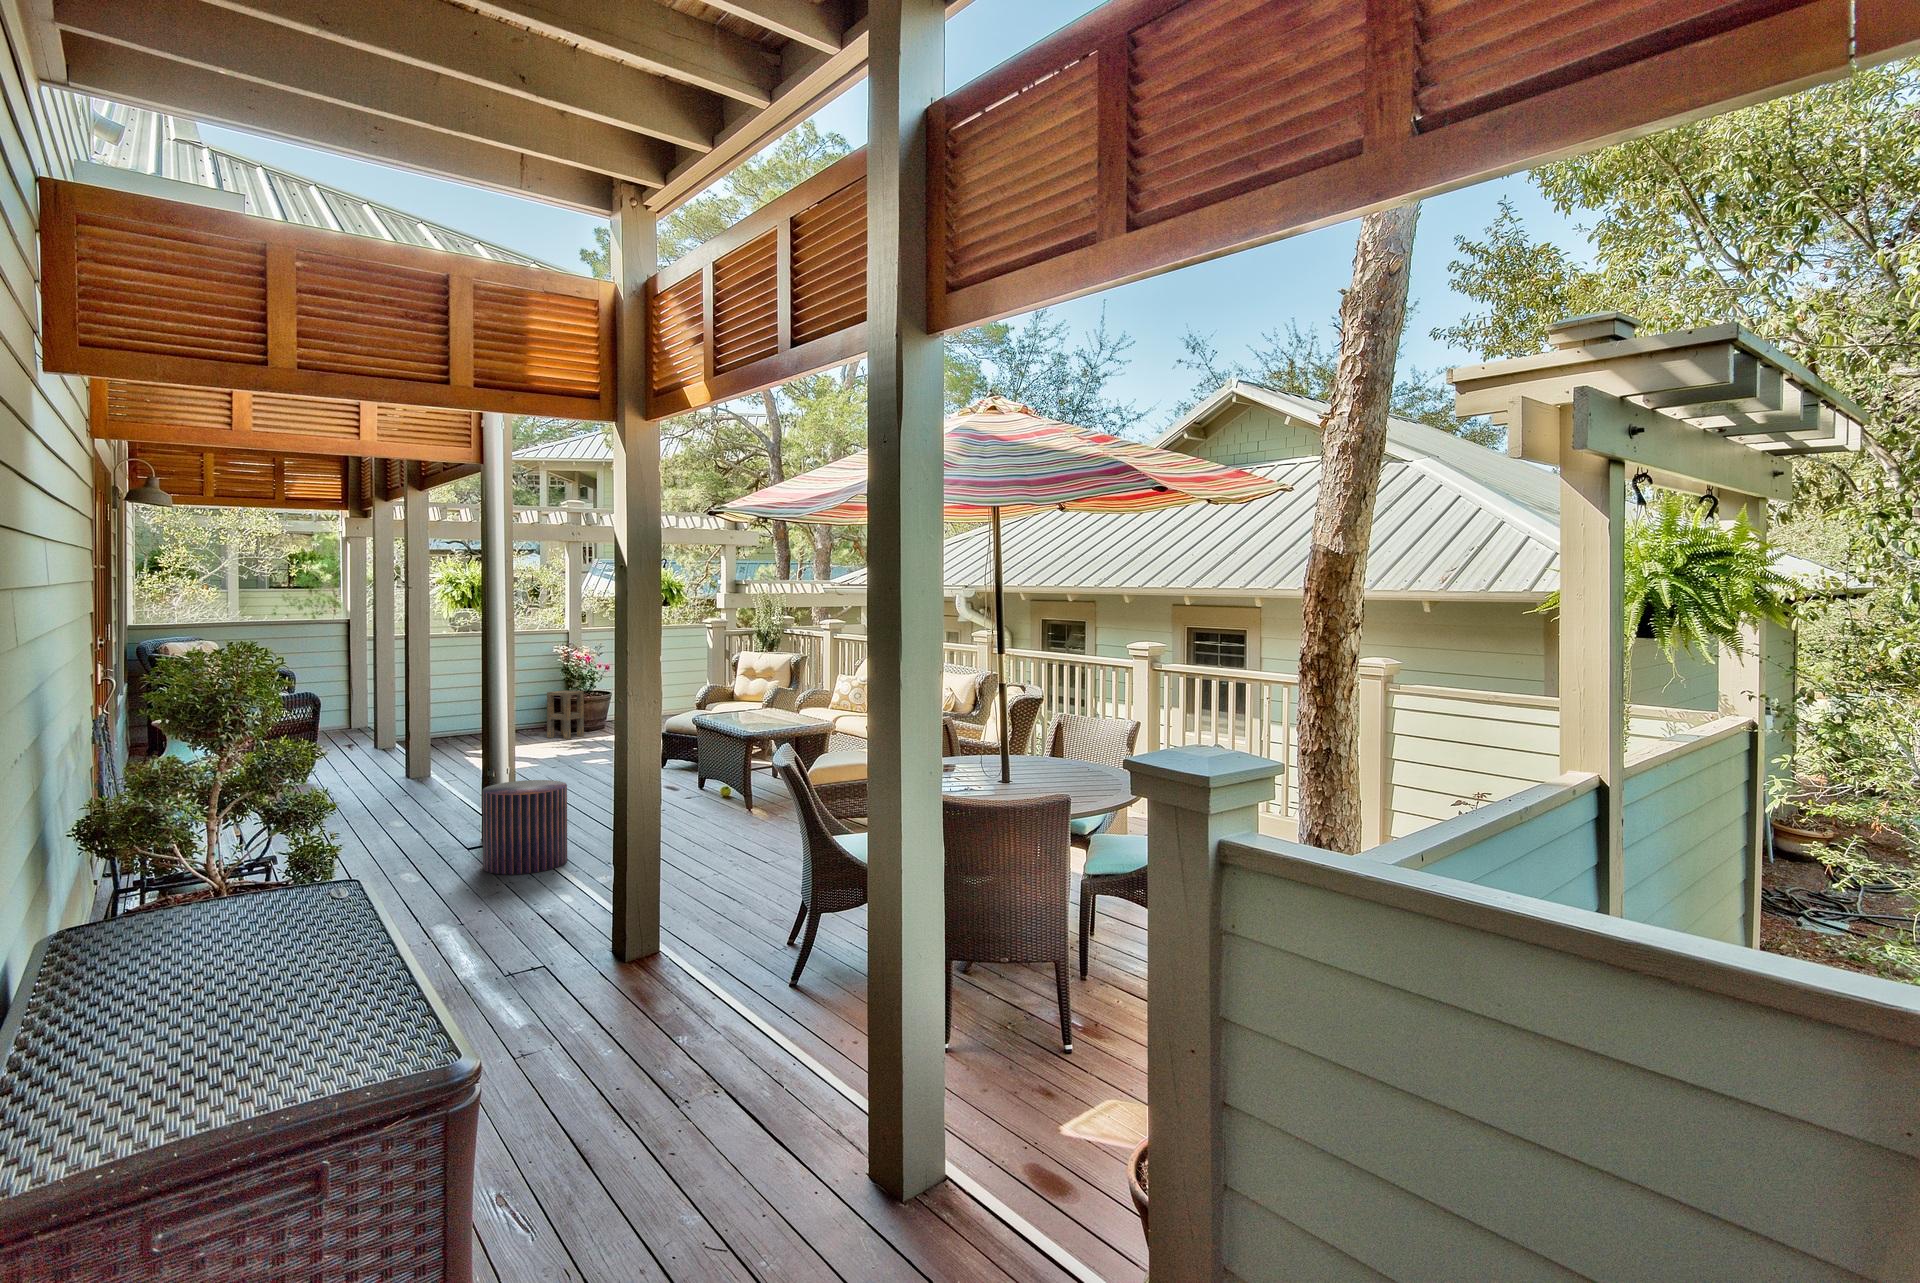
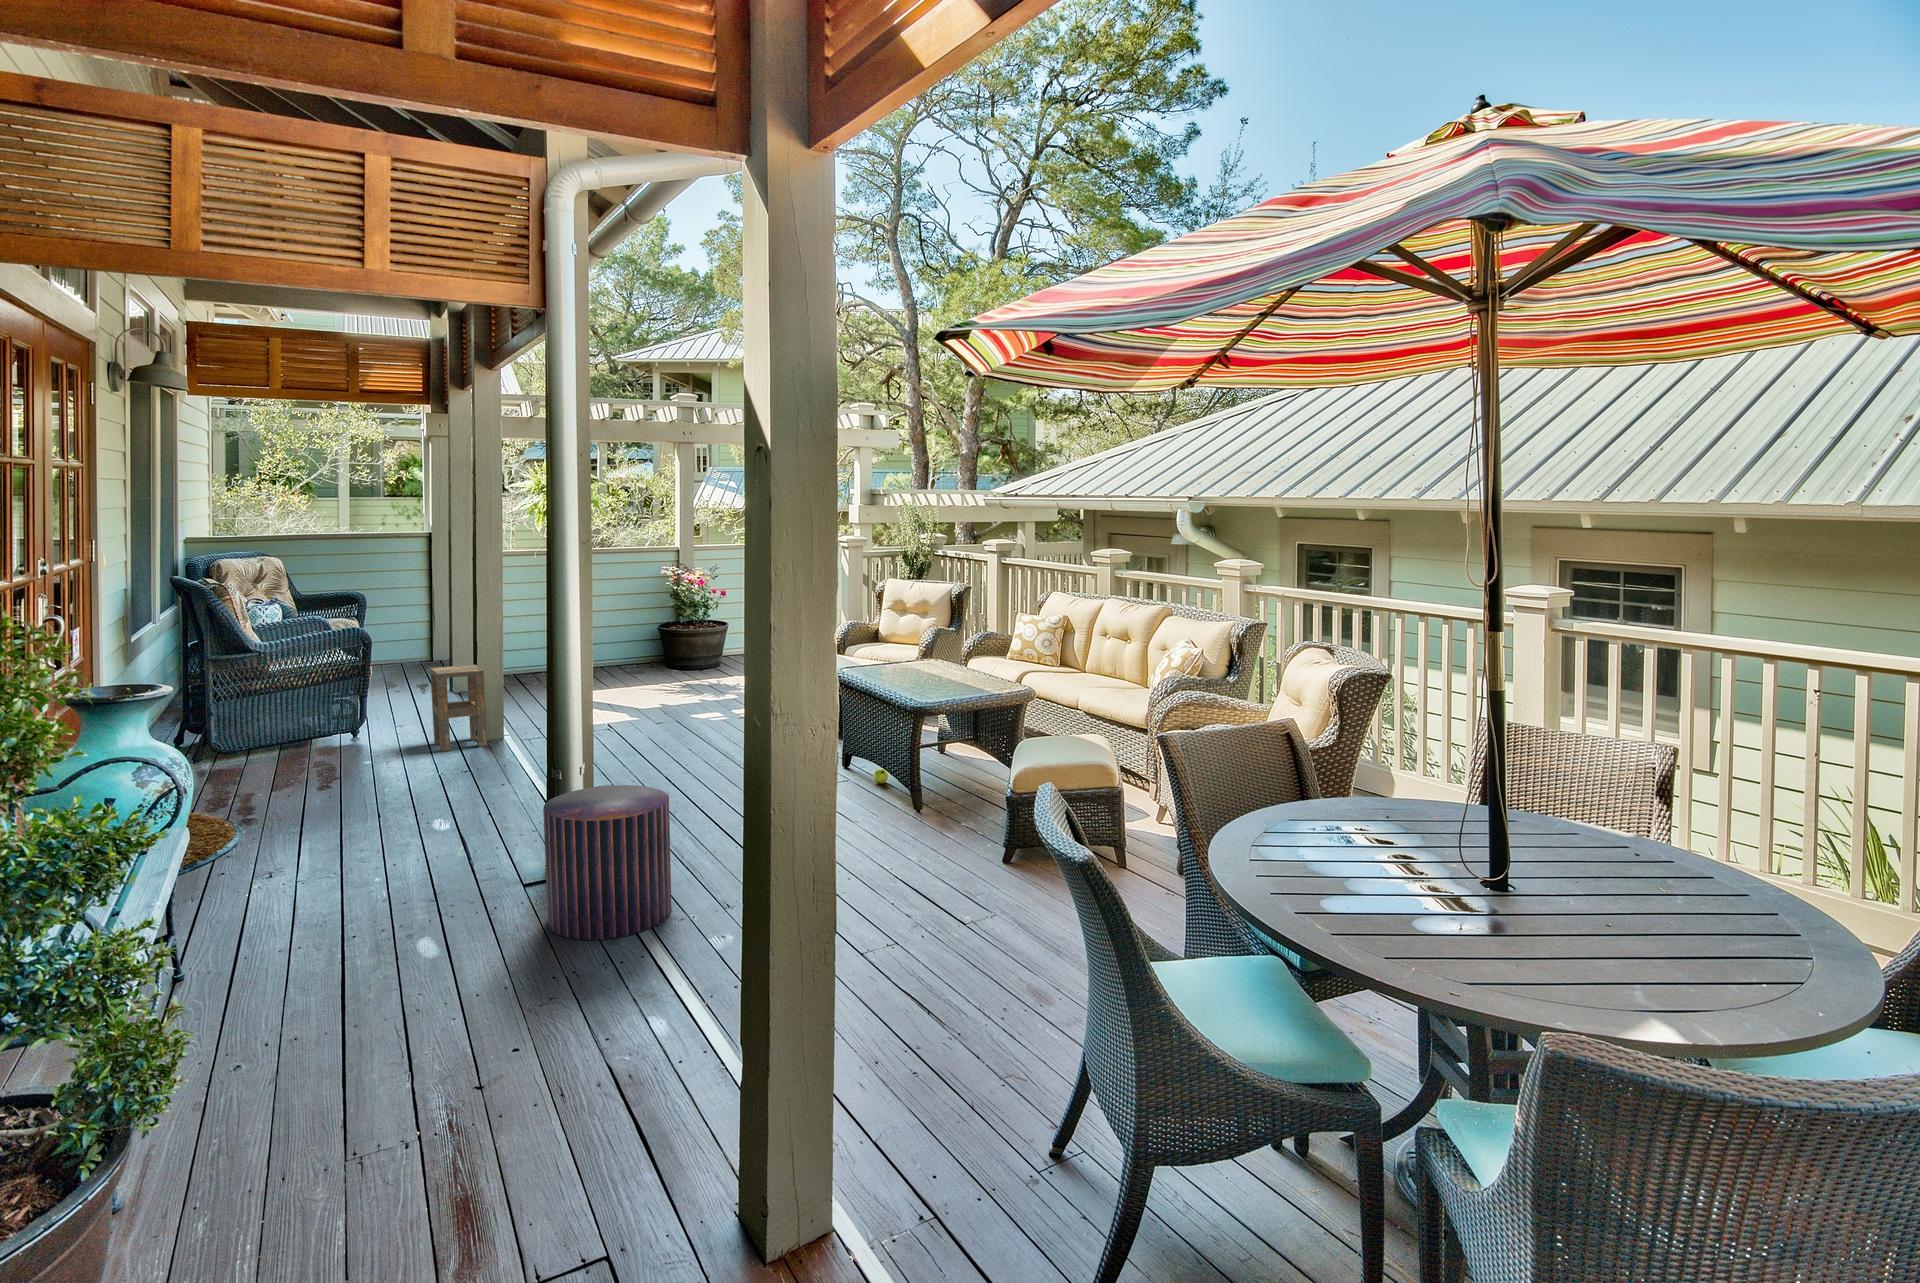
side table: present [547,690,584,739] -> present [430,665,487,751]

